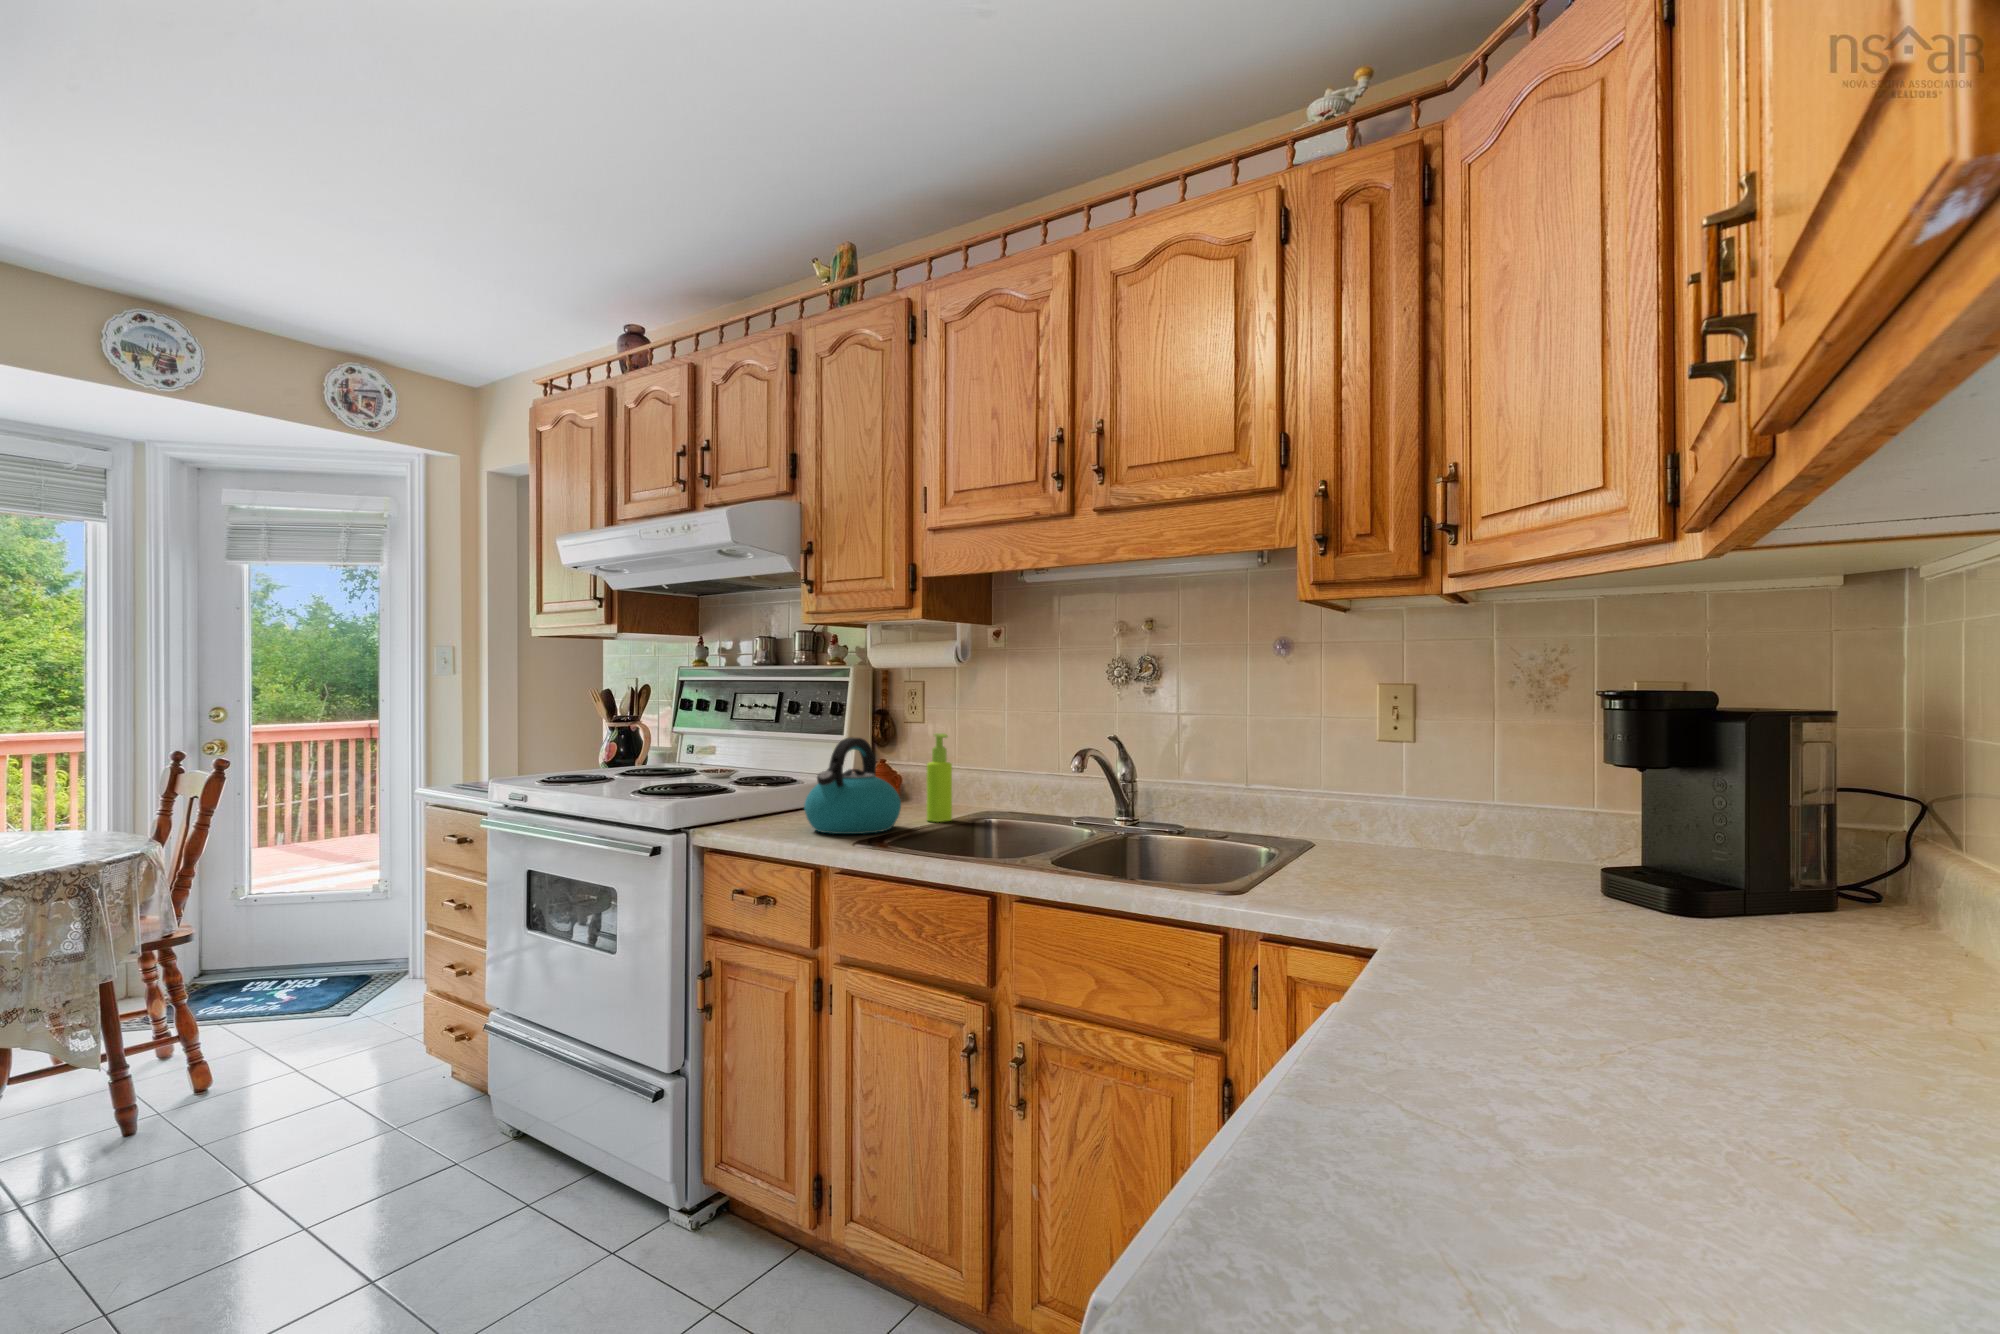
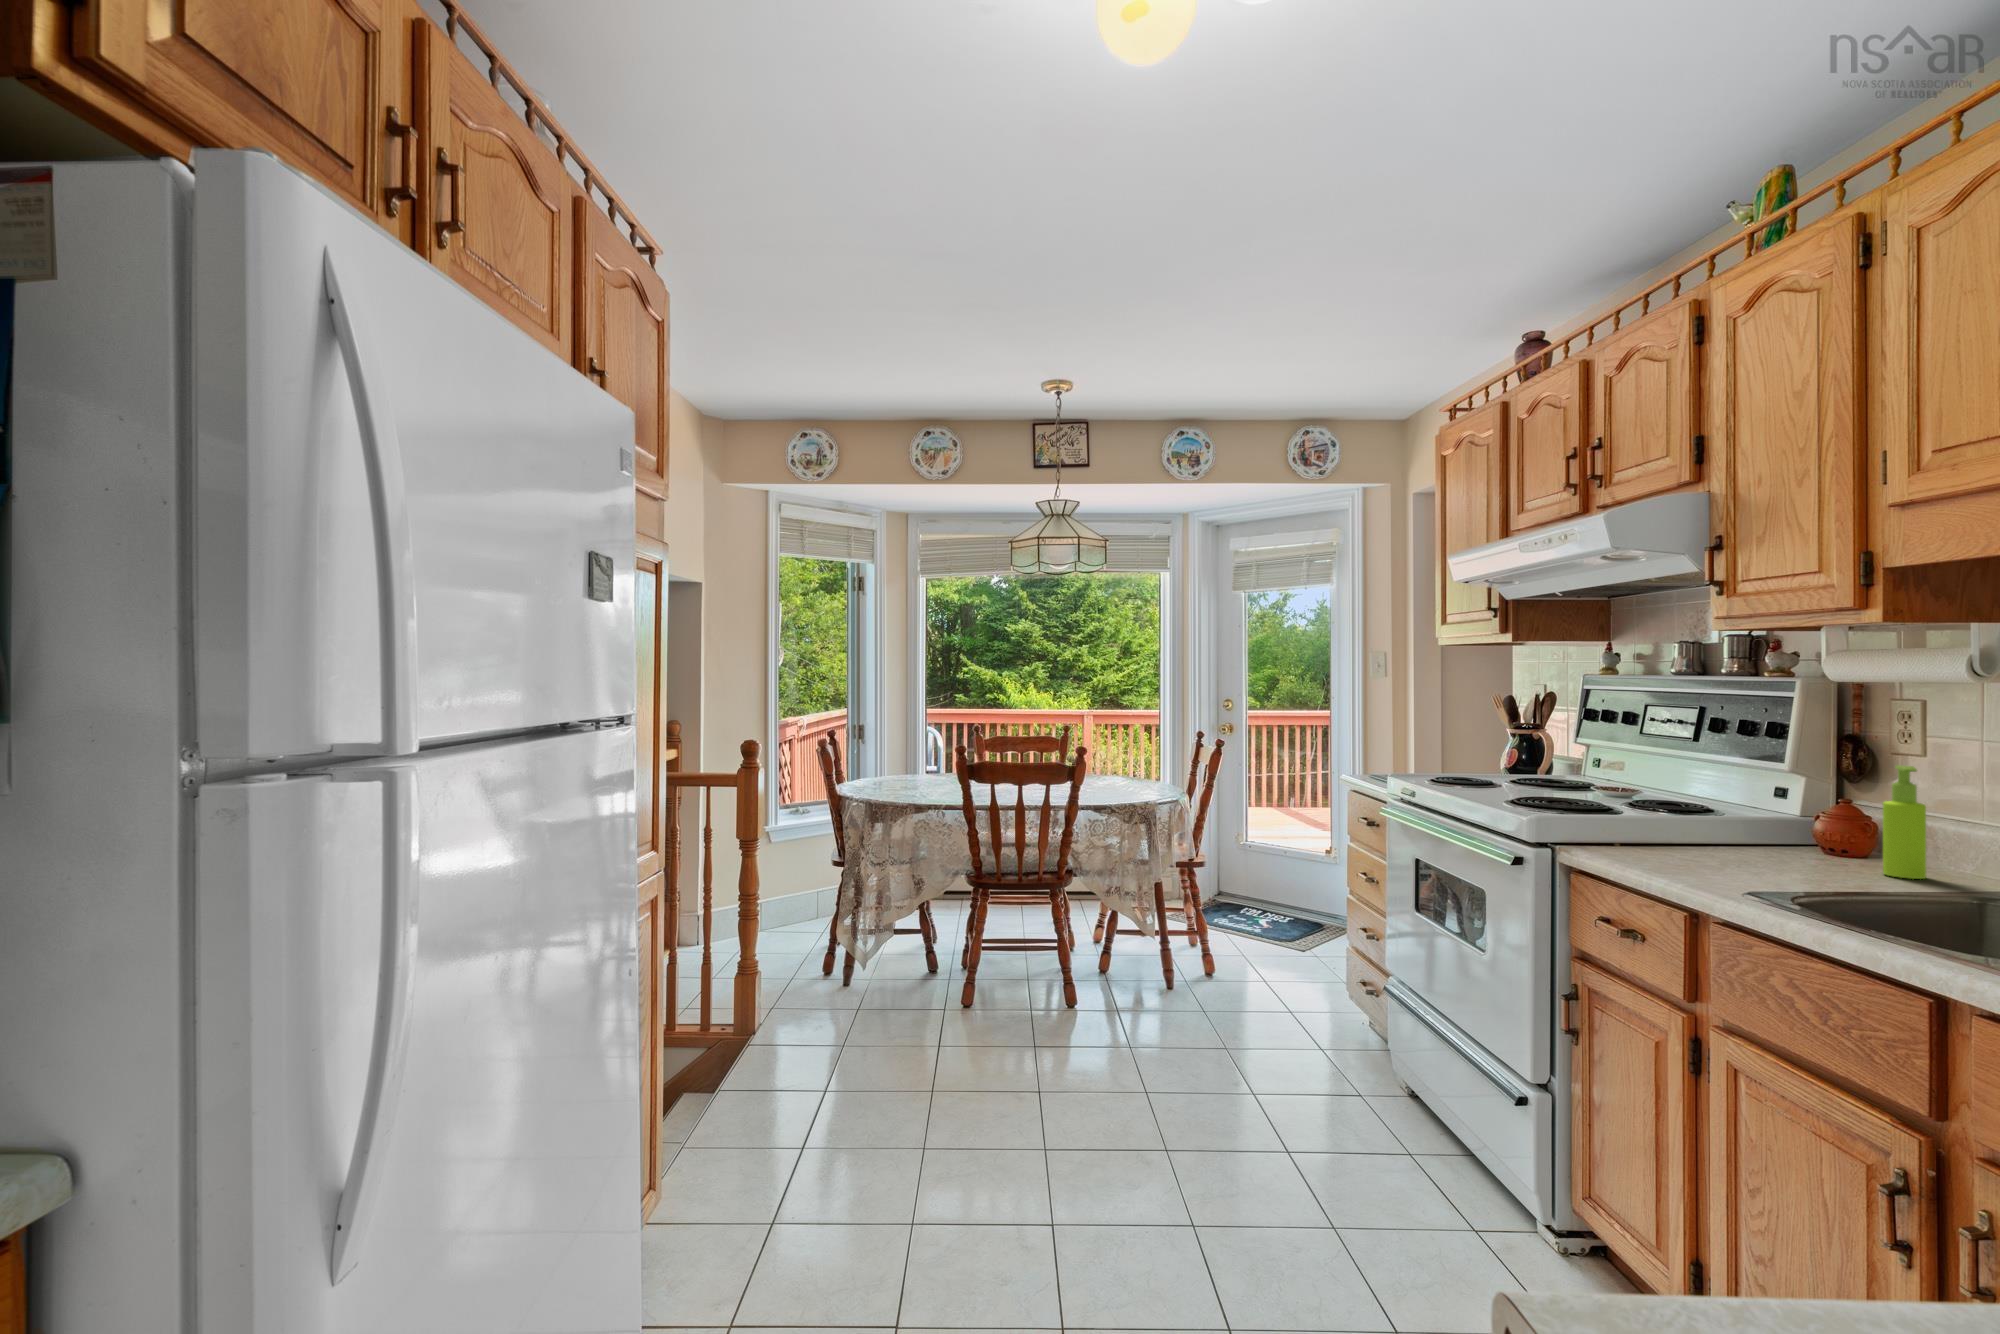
kettle: present [804,737,901,834] -> none [1692,764,1834,880]

